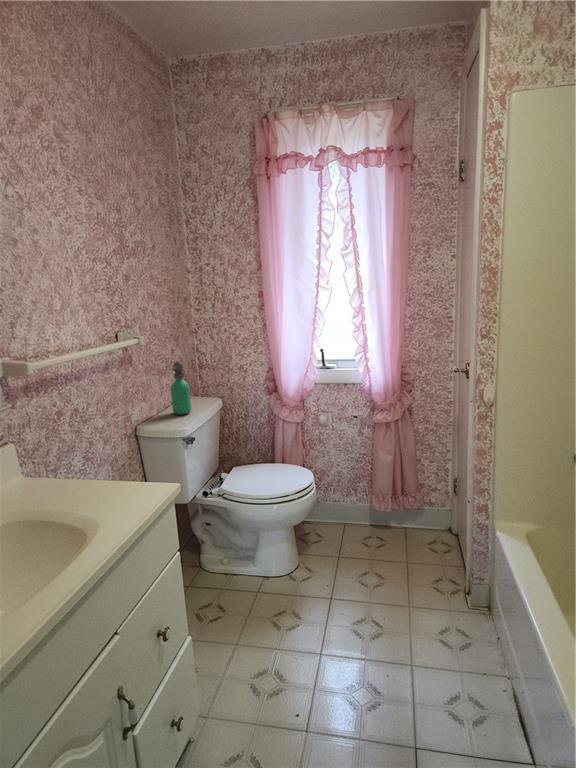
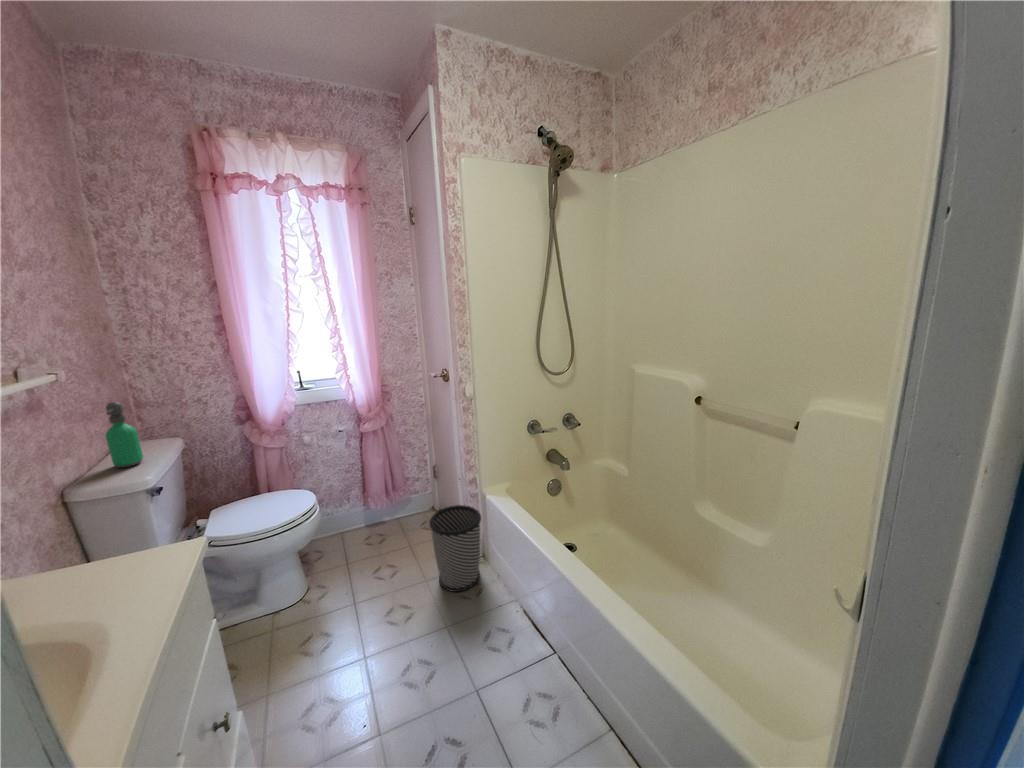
wastebasket: none [417,535,484,642] -> present [429,505,481,592]

